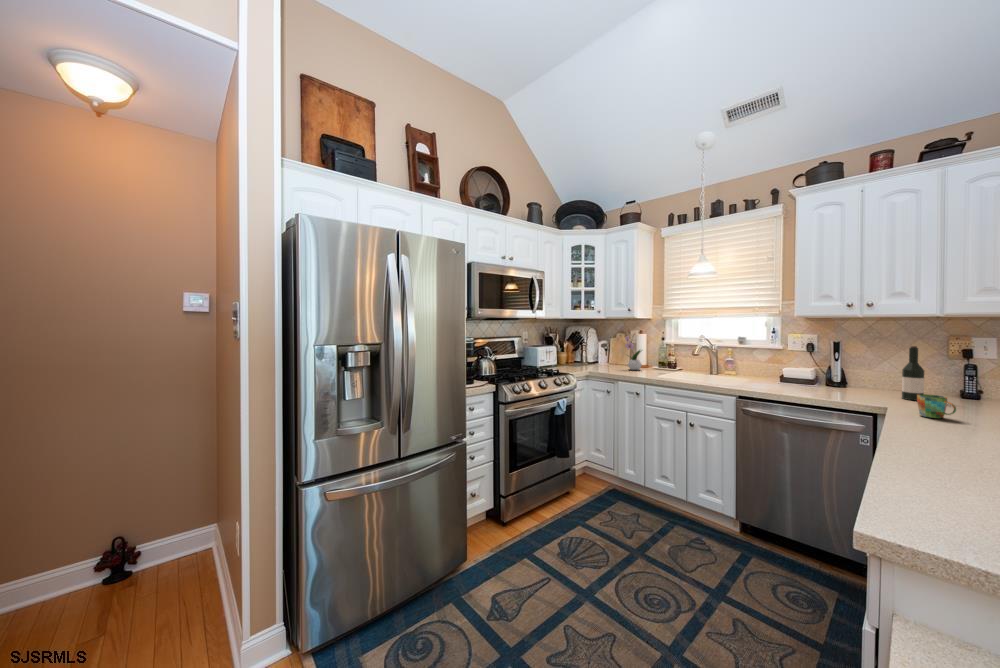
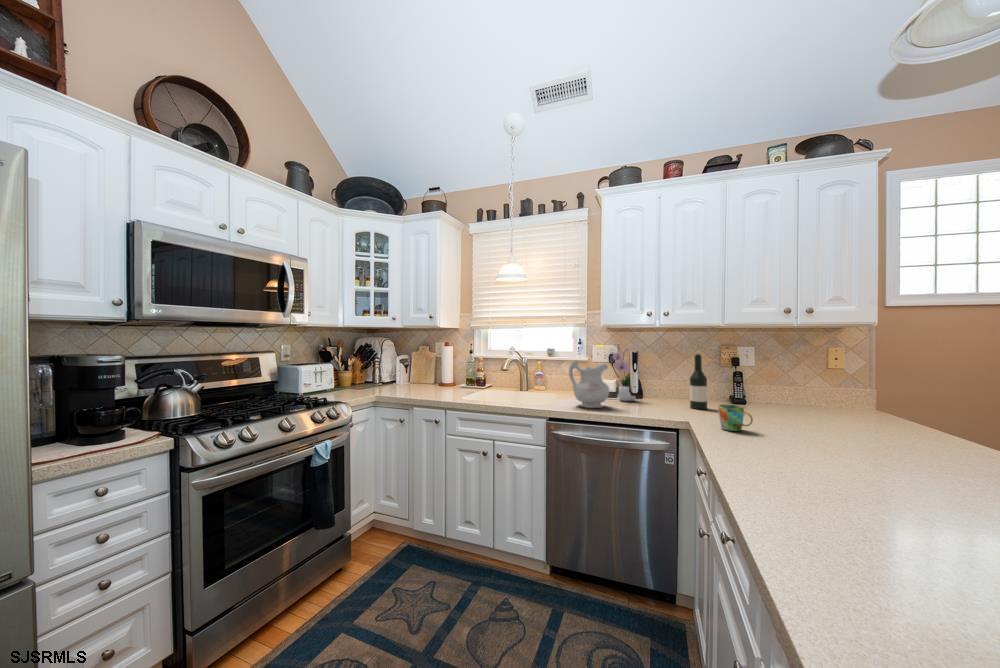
flower arrangement: present [625,336,642,370] -> present [613,345,636,401]
ceramic pitcher: none [759,350,802,391] -> present [569,362,609,408]

